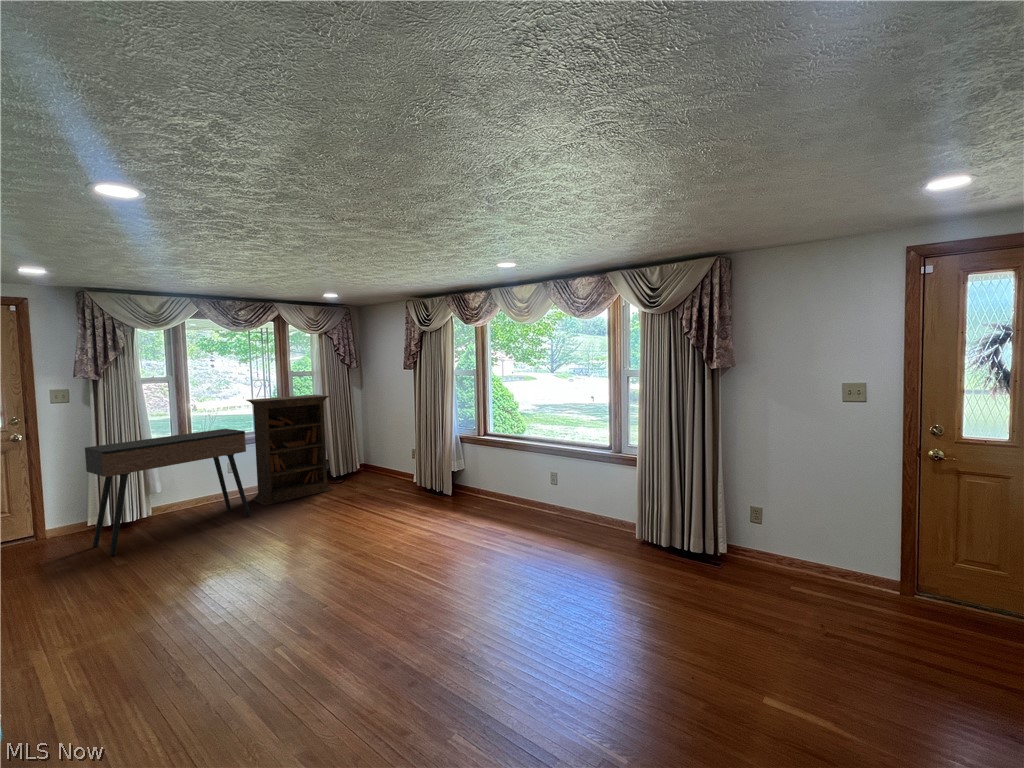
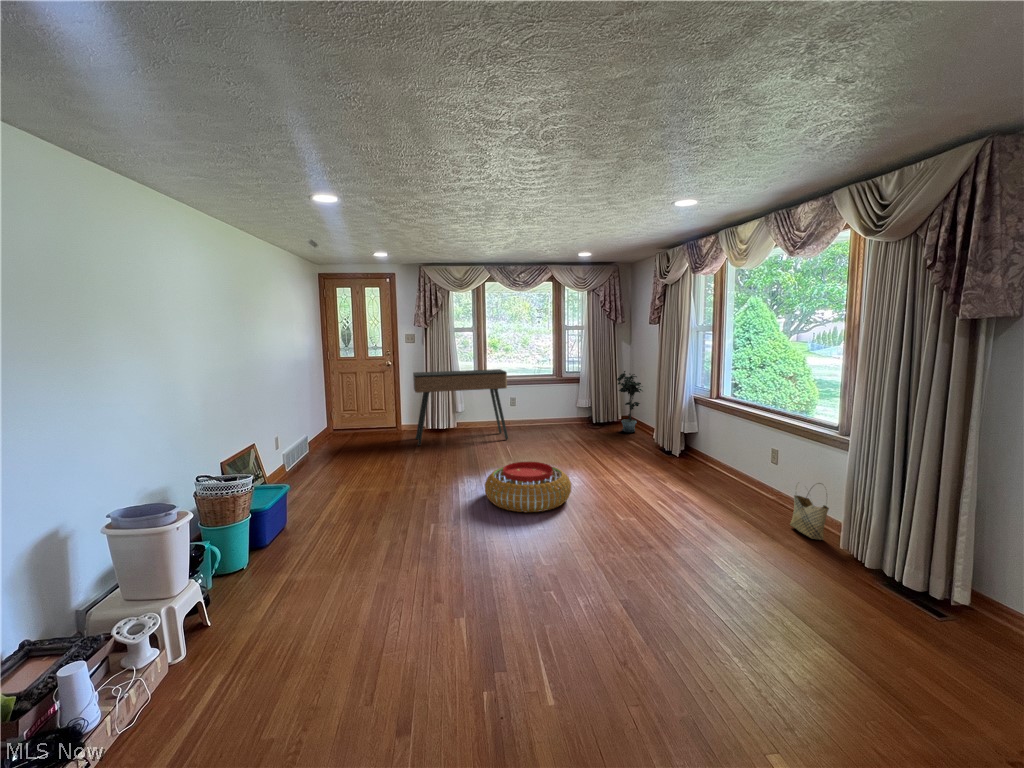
bookcase: present [246,395,333,505] -> none [520,347,584,435]
potted plant: none [362,417,391,480] -> present [617,371,642,432]
woven basket: none [589,489,617,533] -> present [790,483,829,540]
pouf: none [309,530,415,597] -> present [485,462,571,512]

